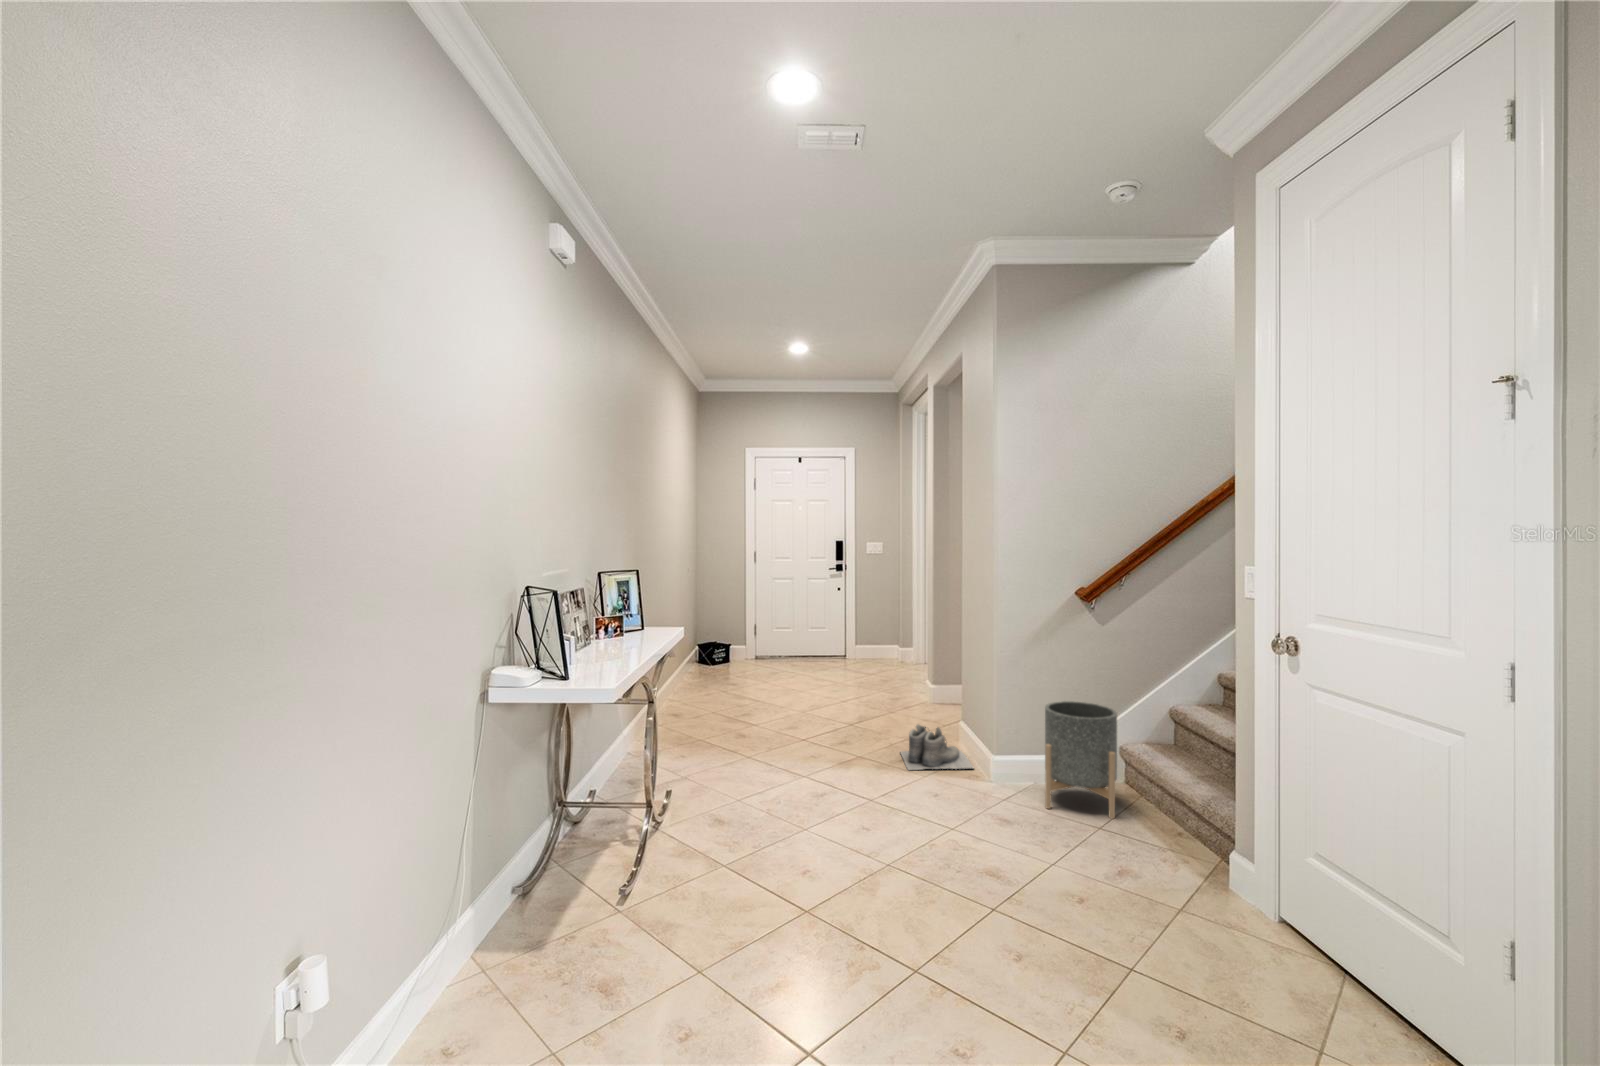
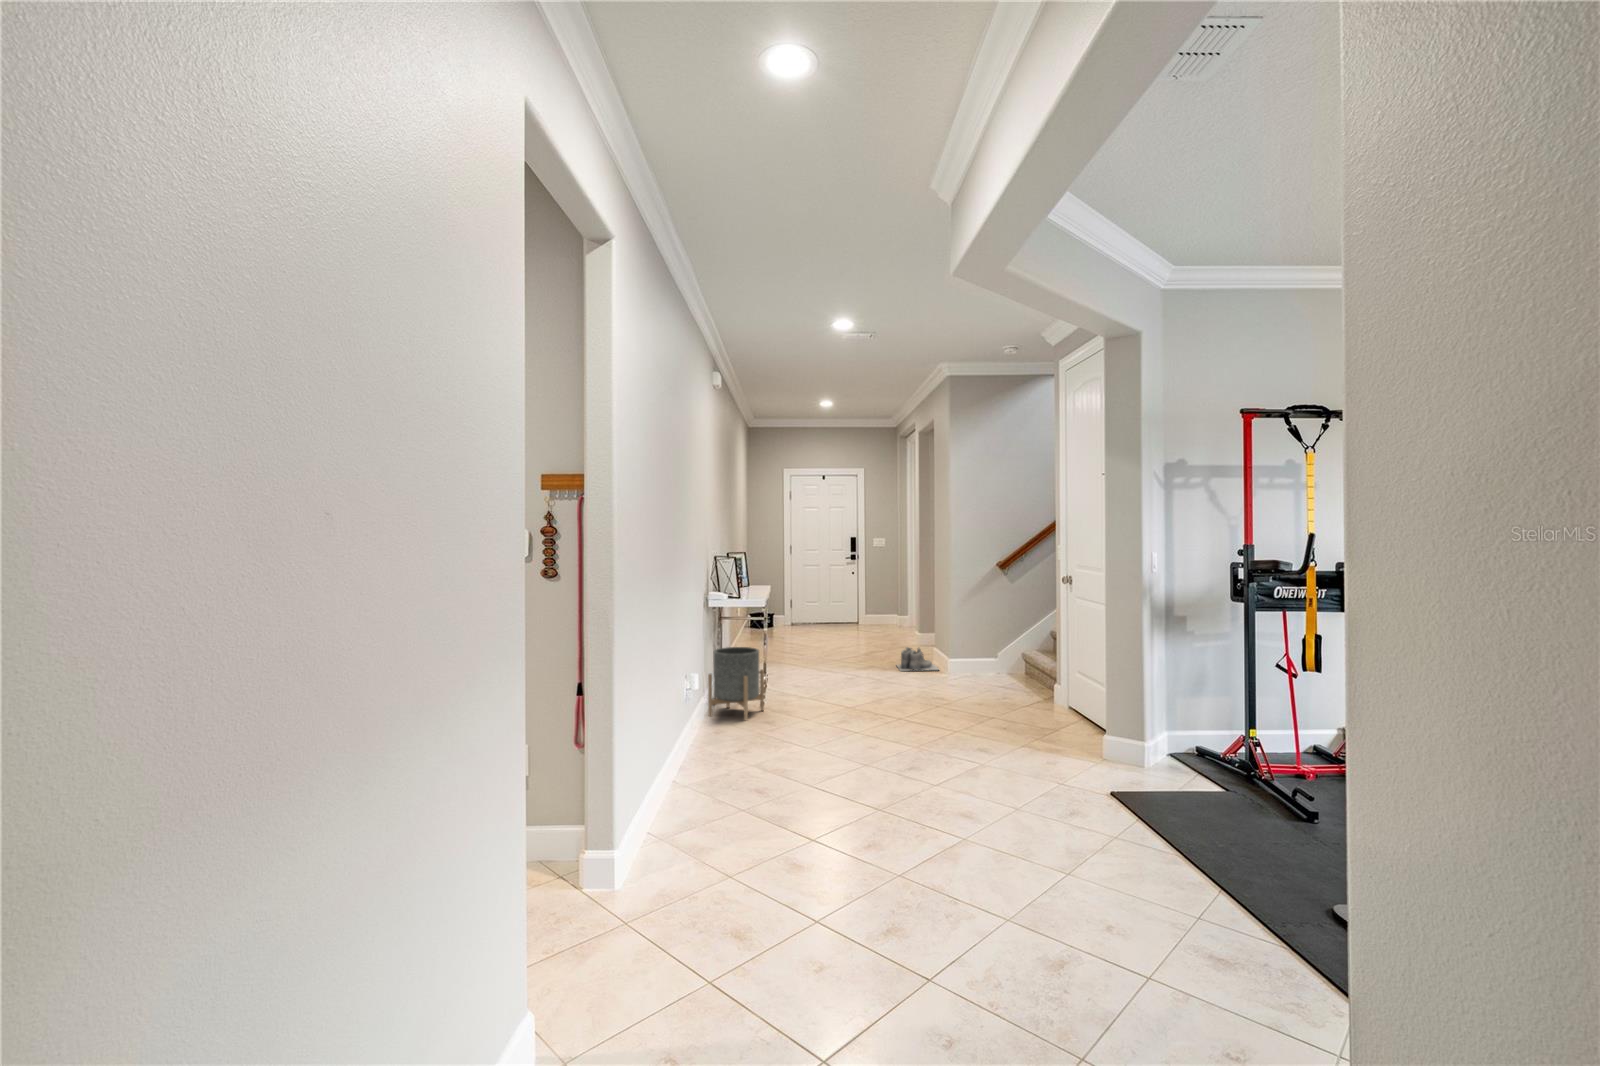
planter: present [1045,701,1117,819] -> present [708,647,764,720]

